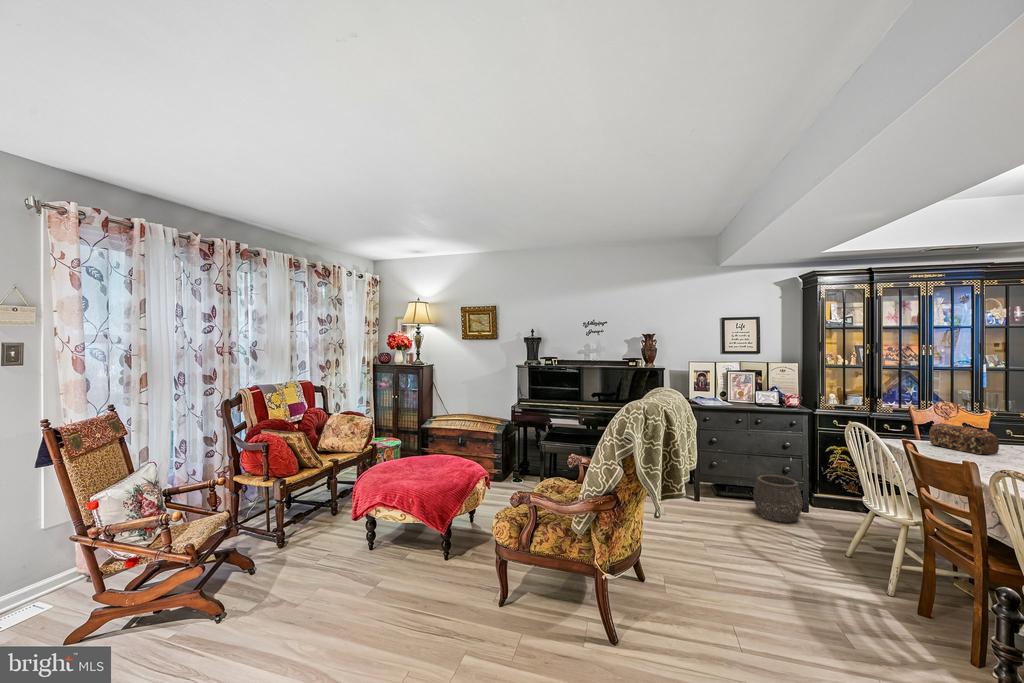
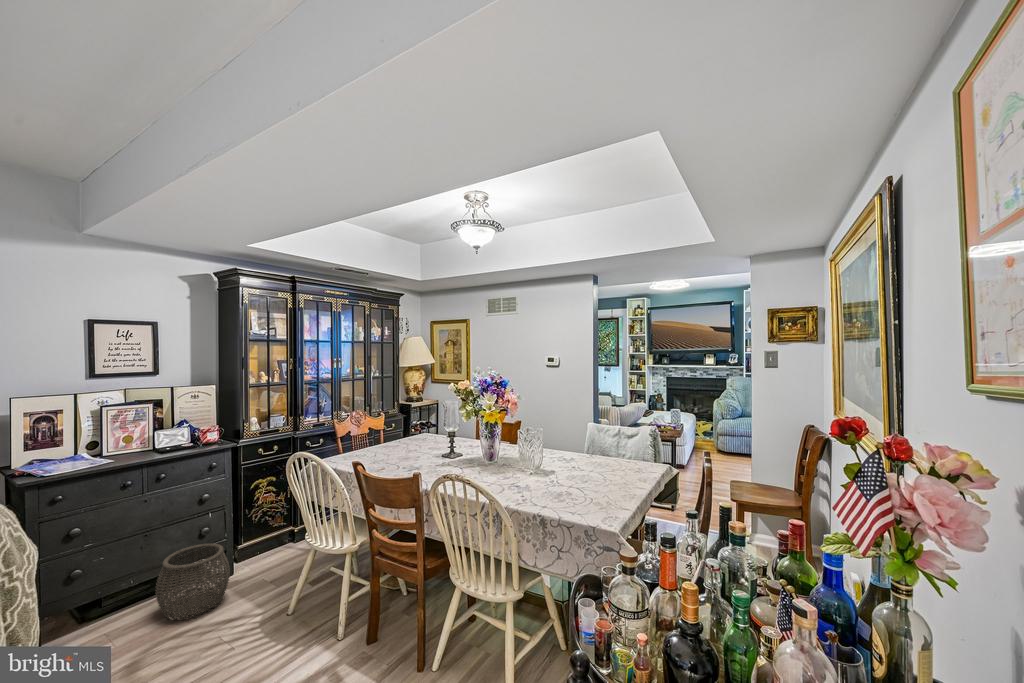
bread loaf: present [929,423,999,454] -> none [355,433,401,457]

